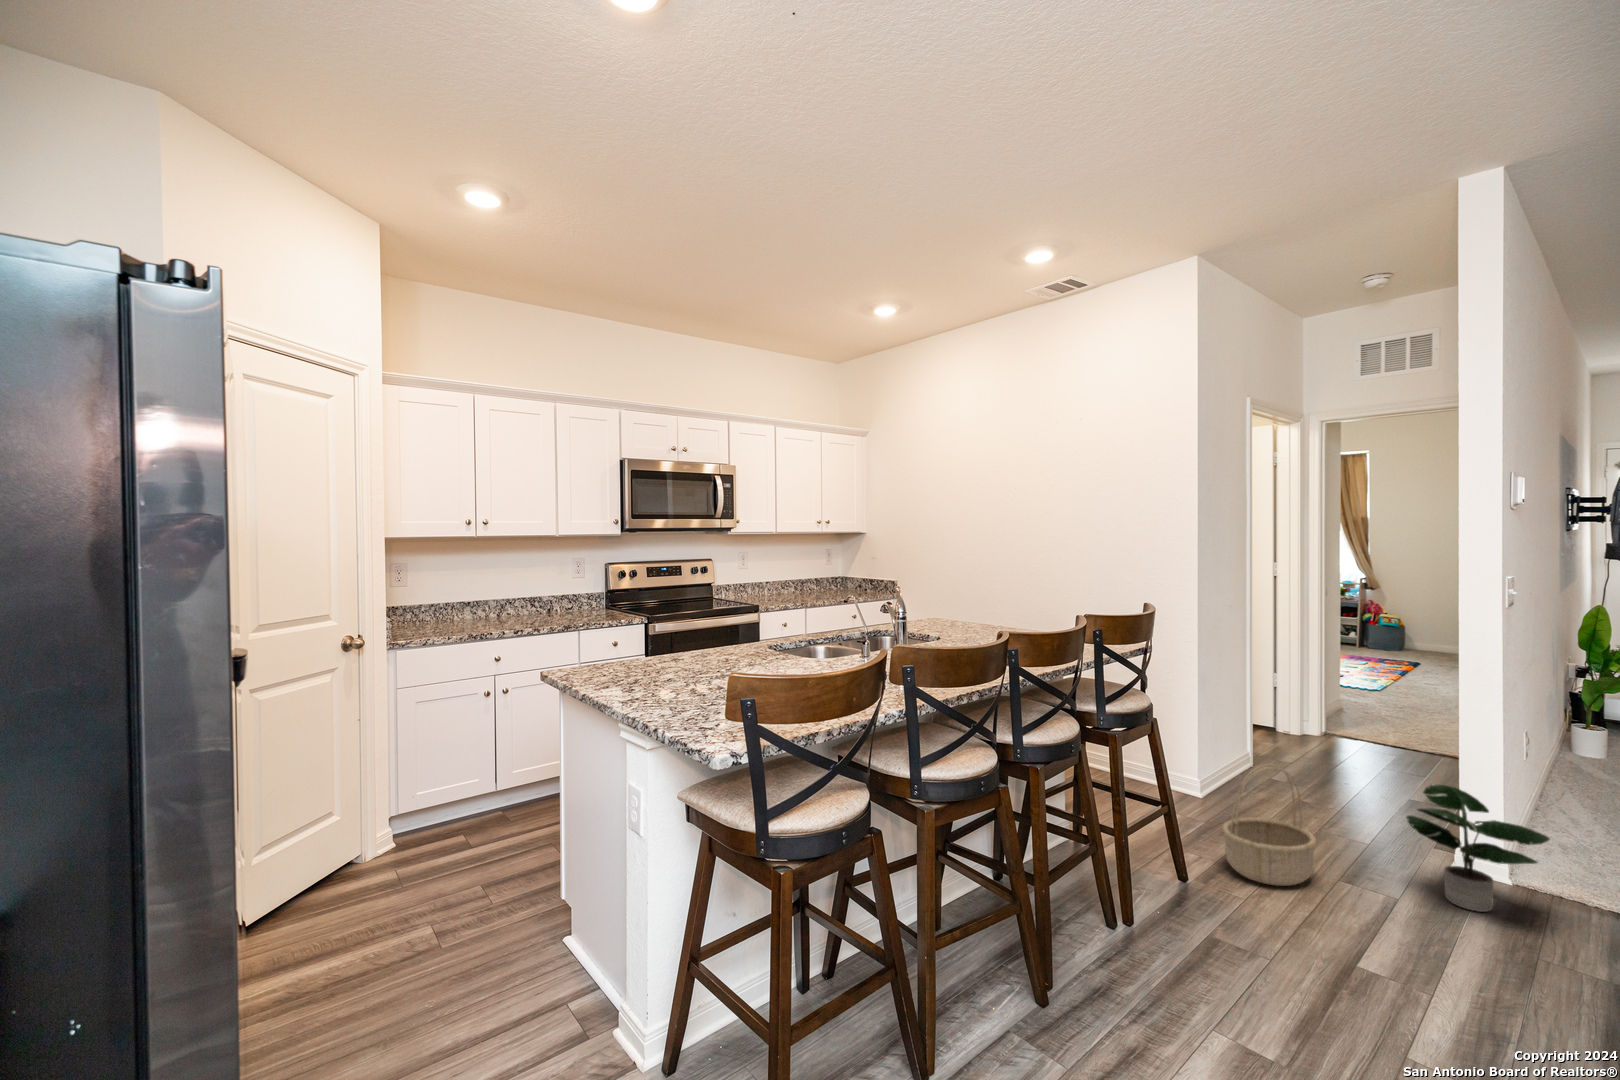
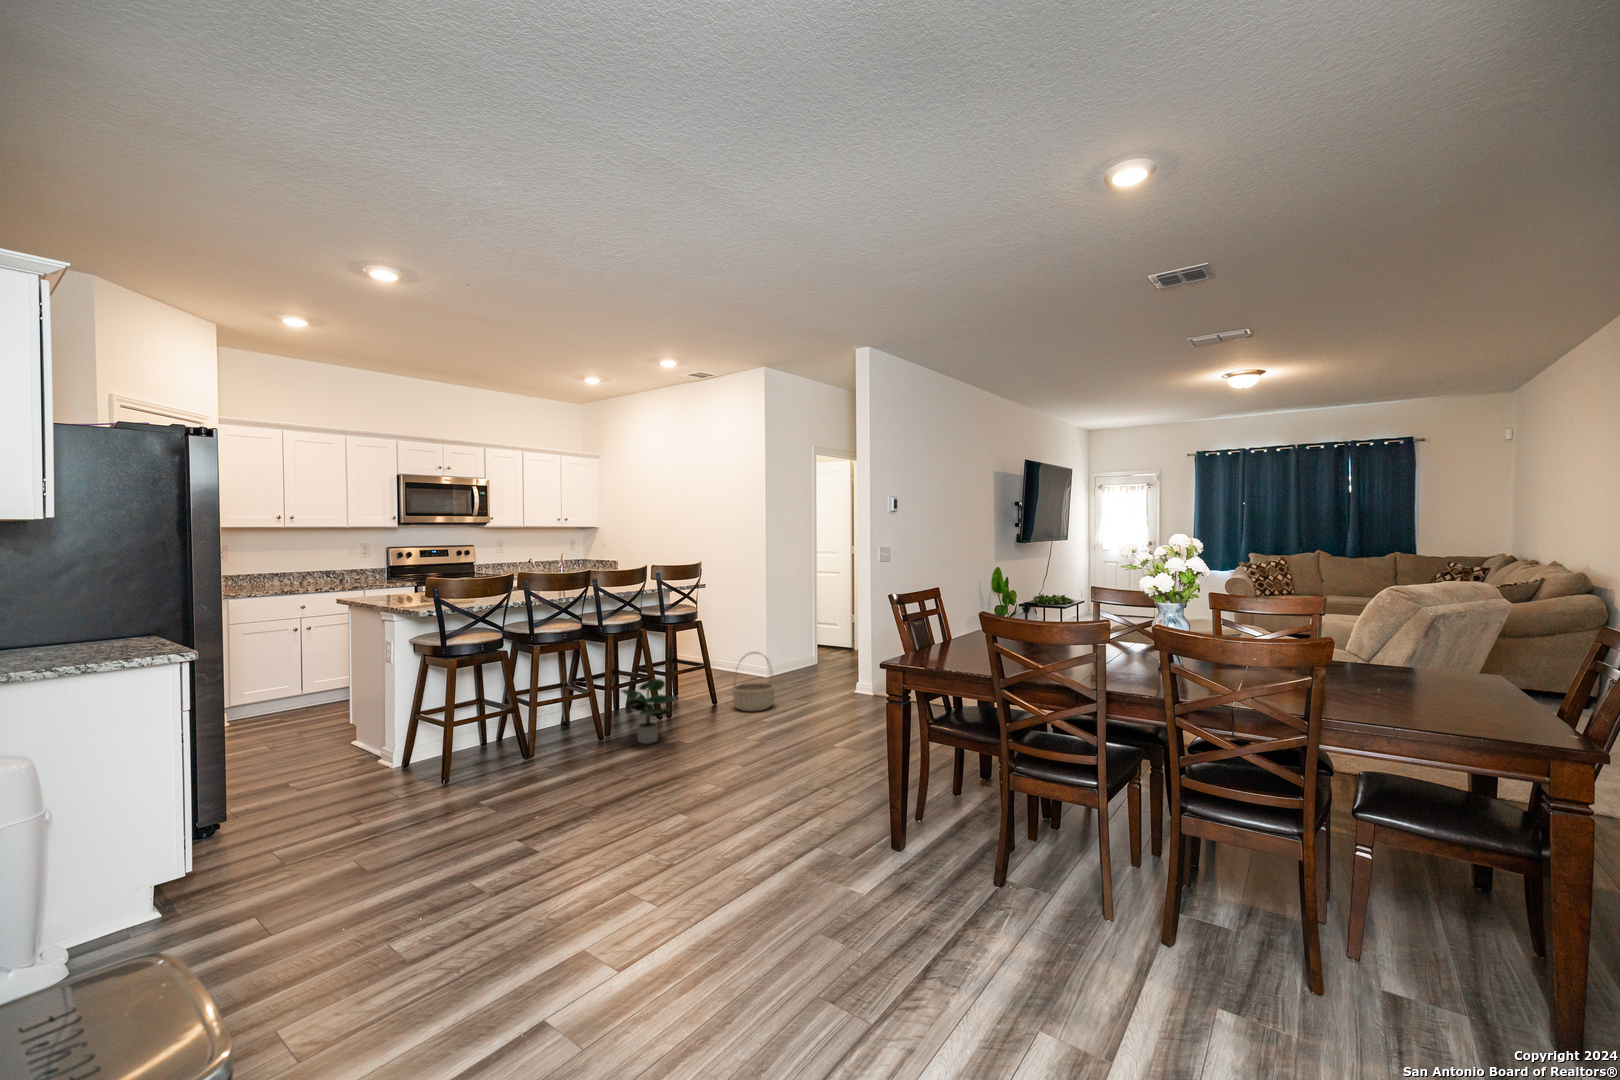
potted plant: present [1406,785,1550,912] -> present [621,679,675,744]

